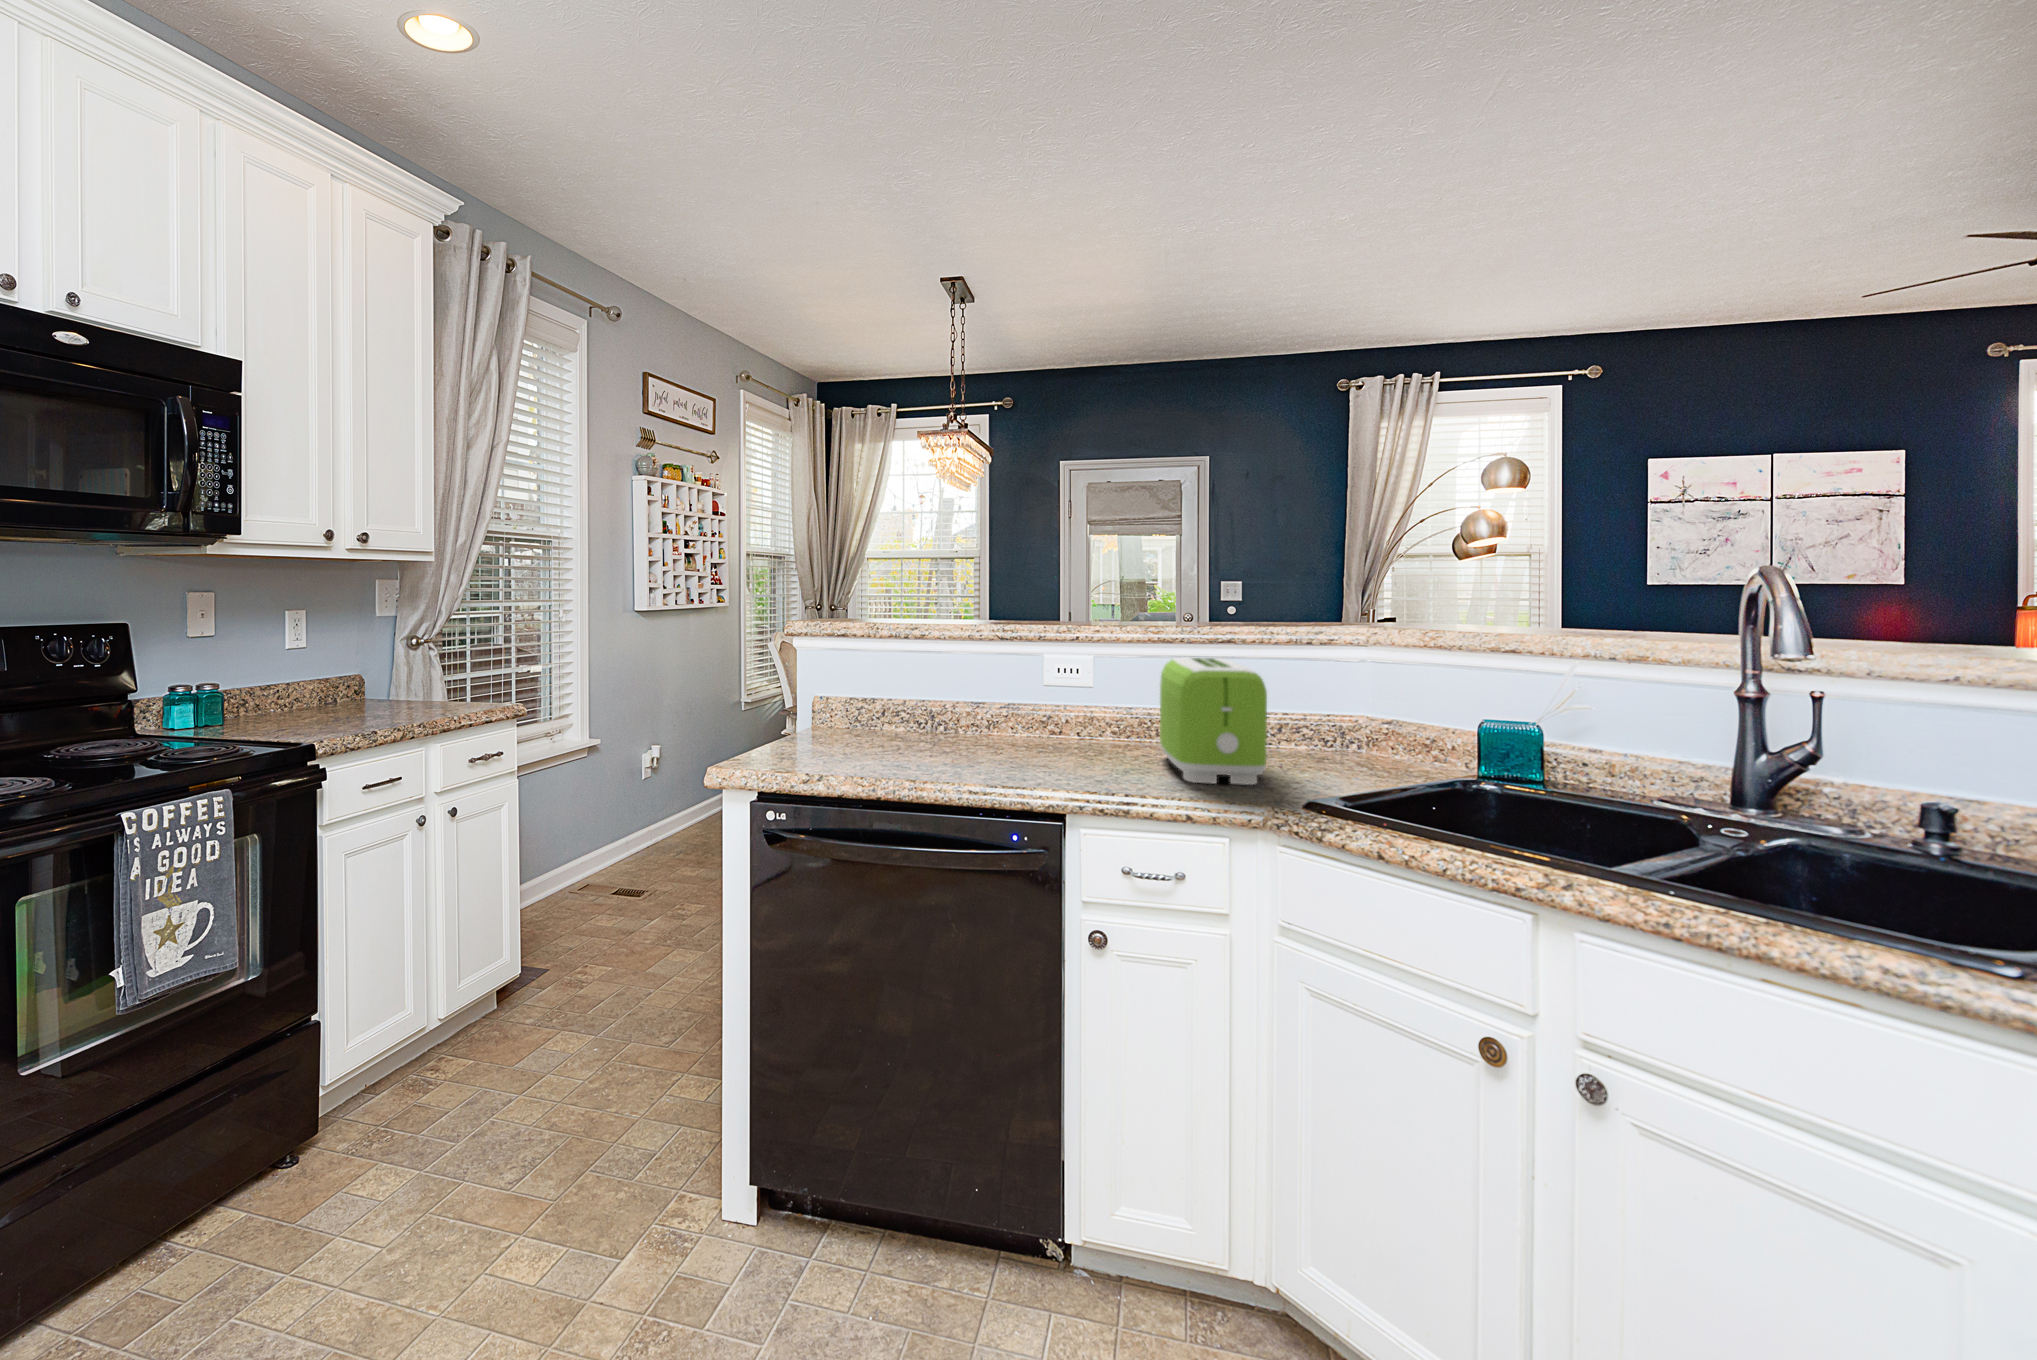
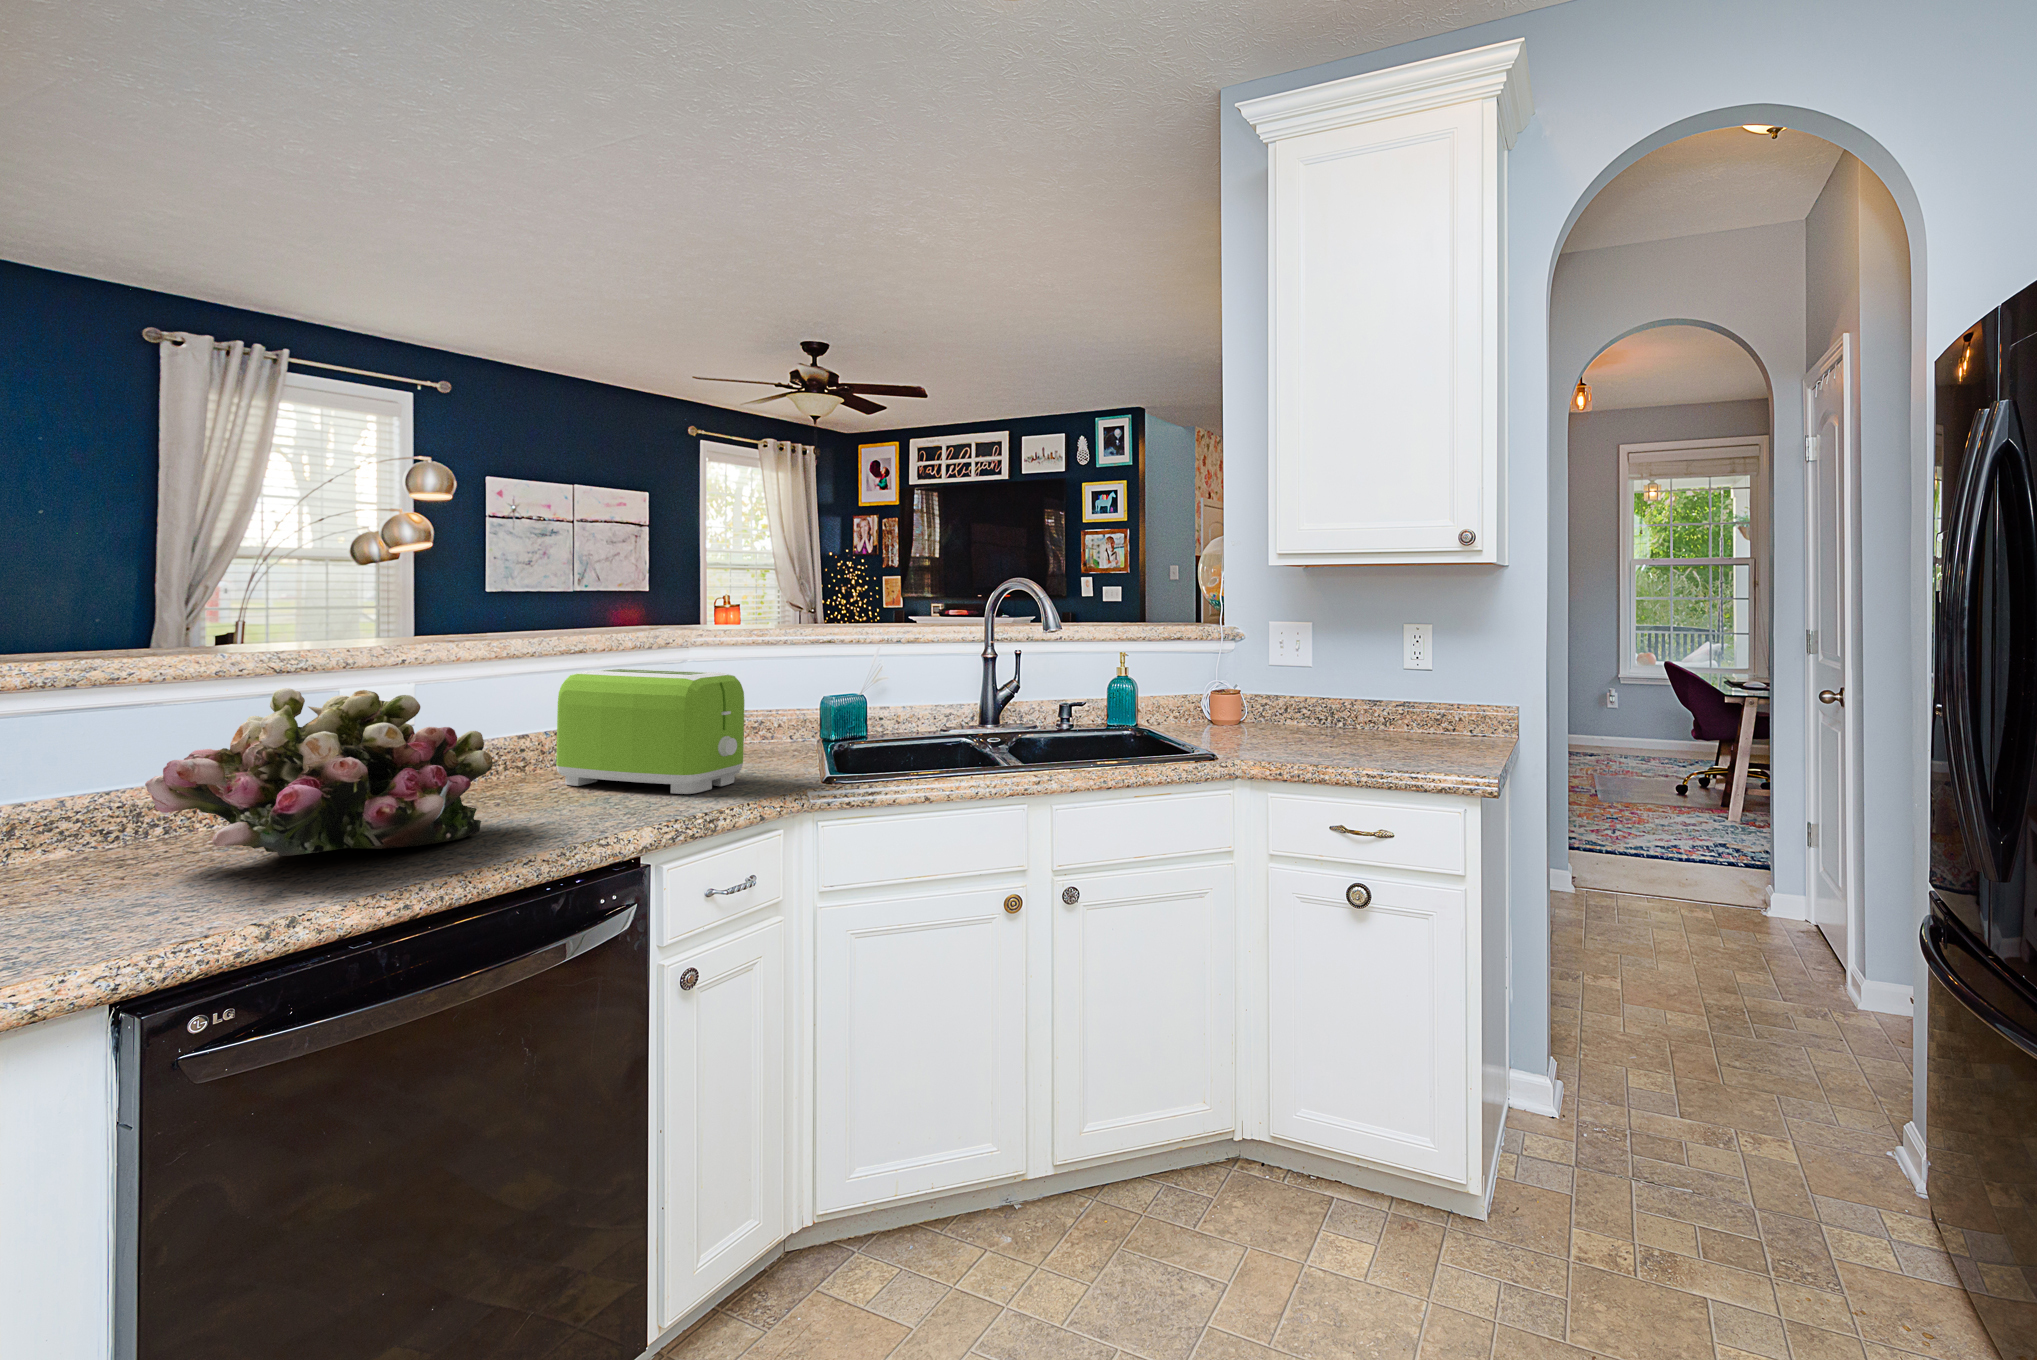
flower arrangement: none [858,648,1044,767] -> present [145,688,493,856]

